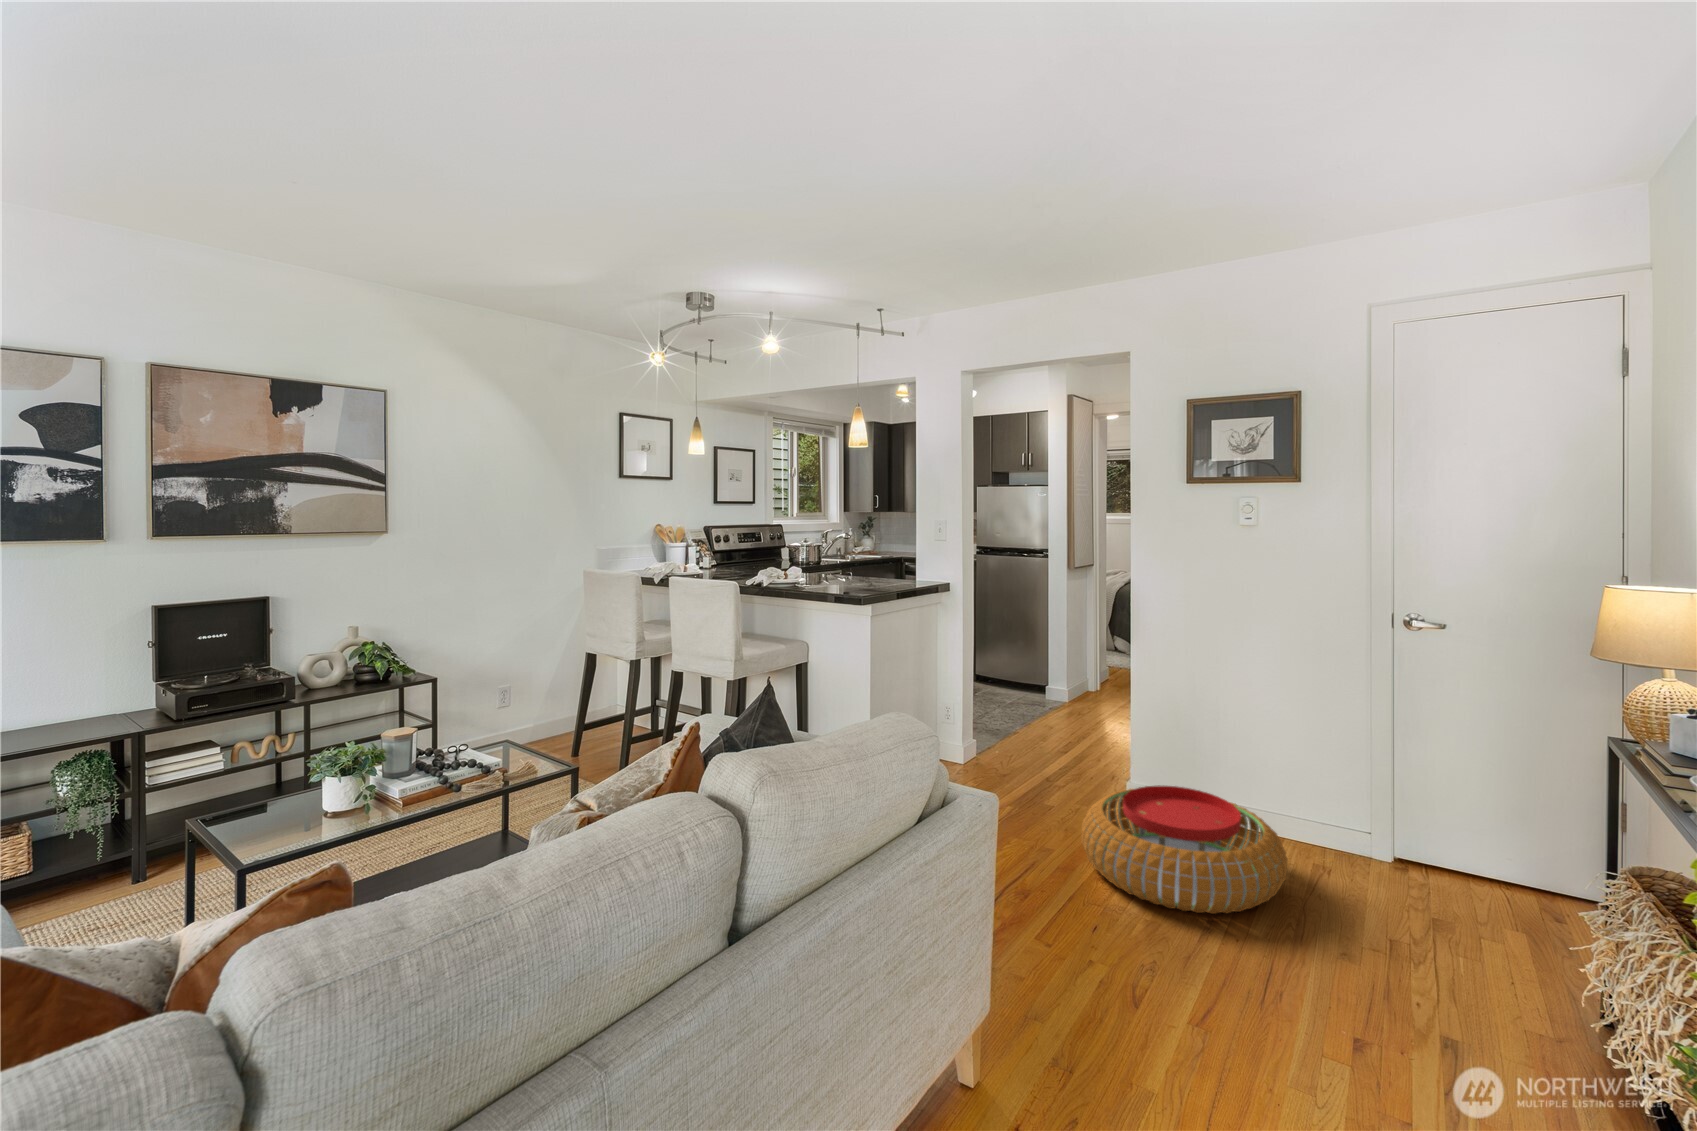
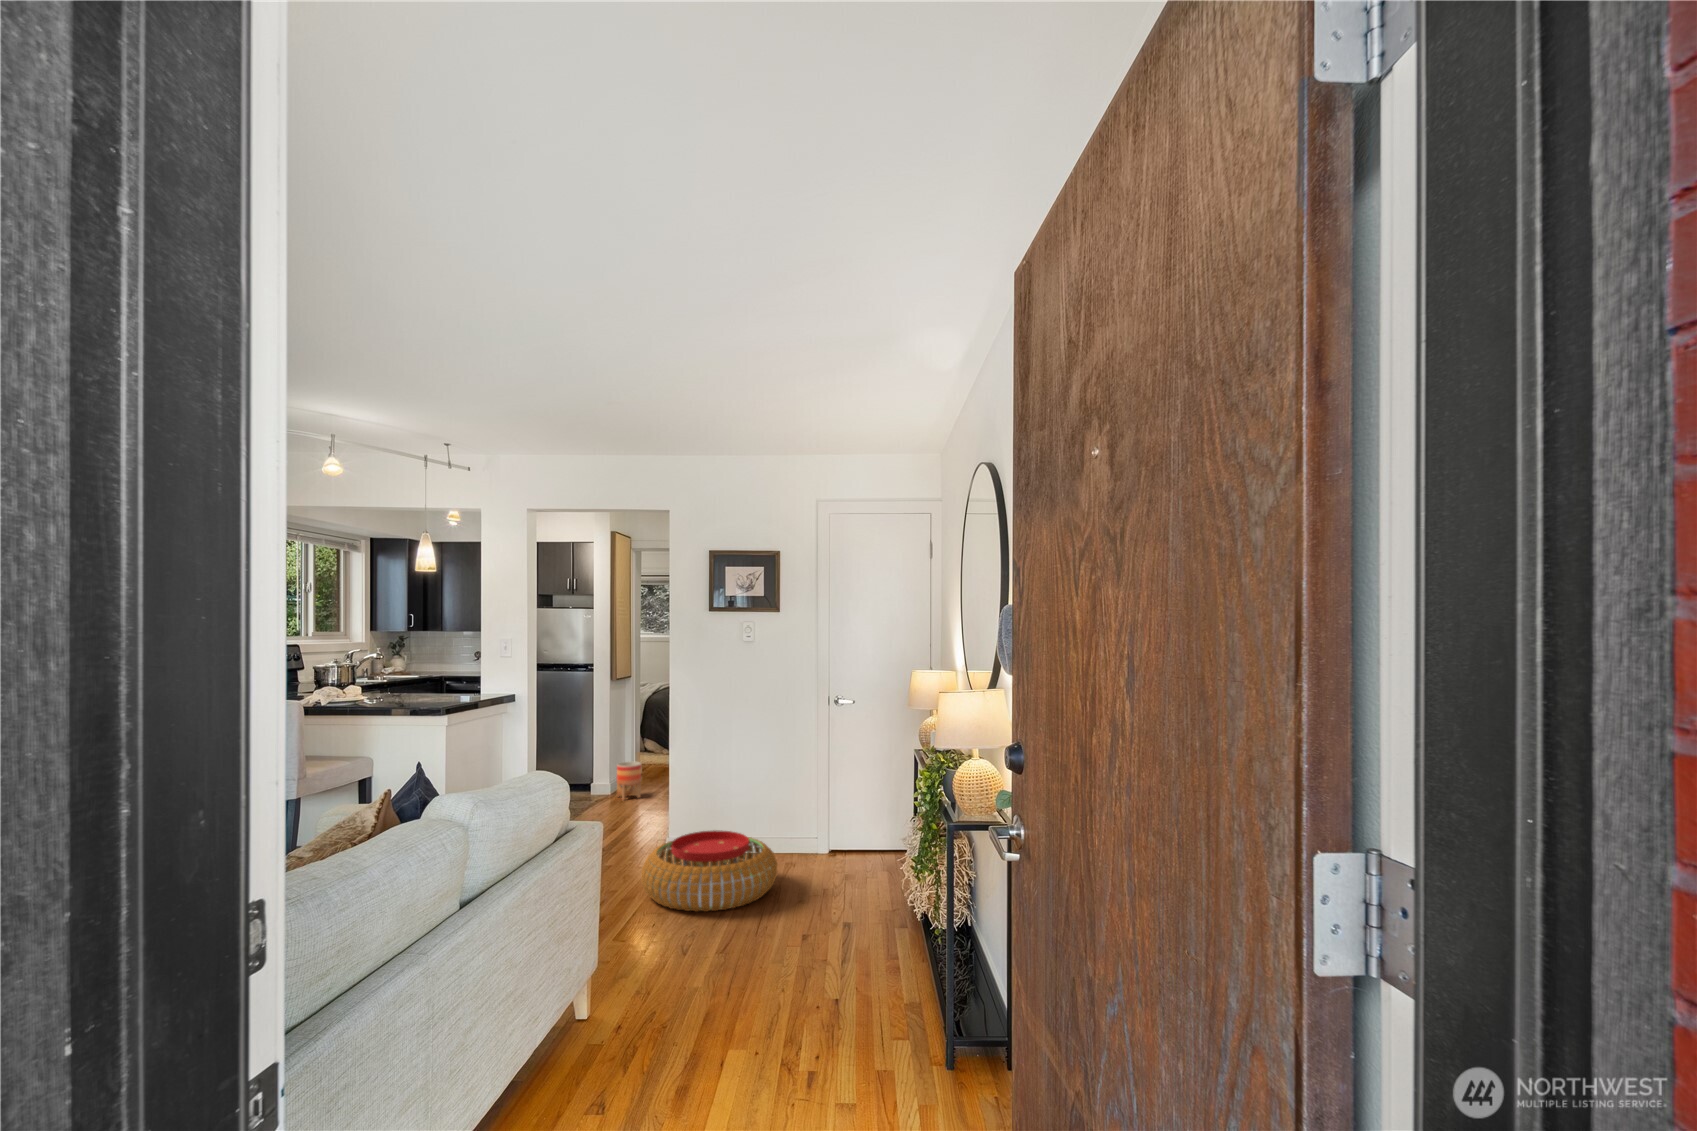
planter: none [1074,664,1103,708] -> present [616,761,641,800]

